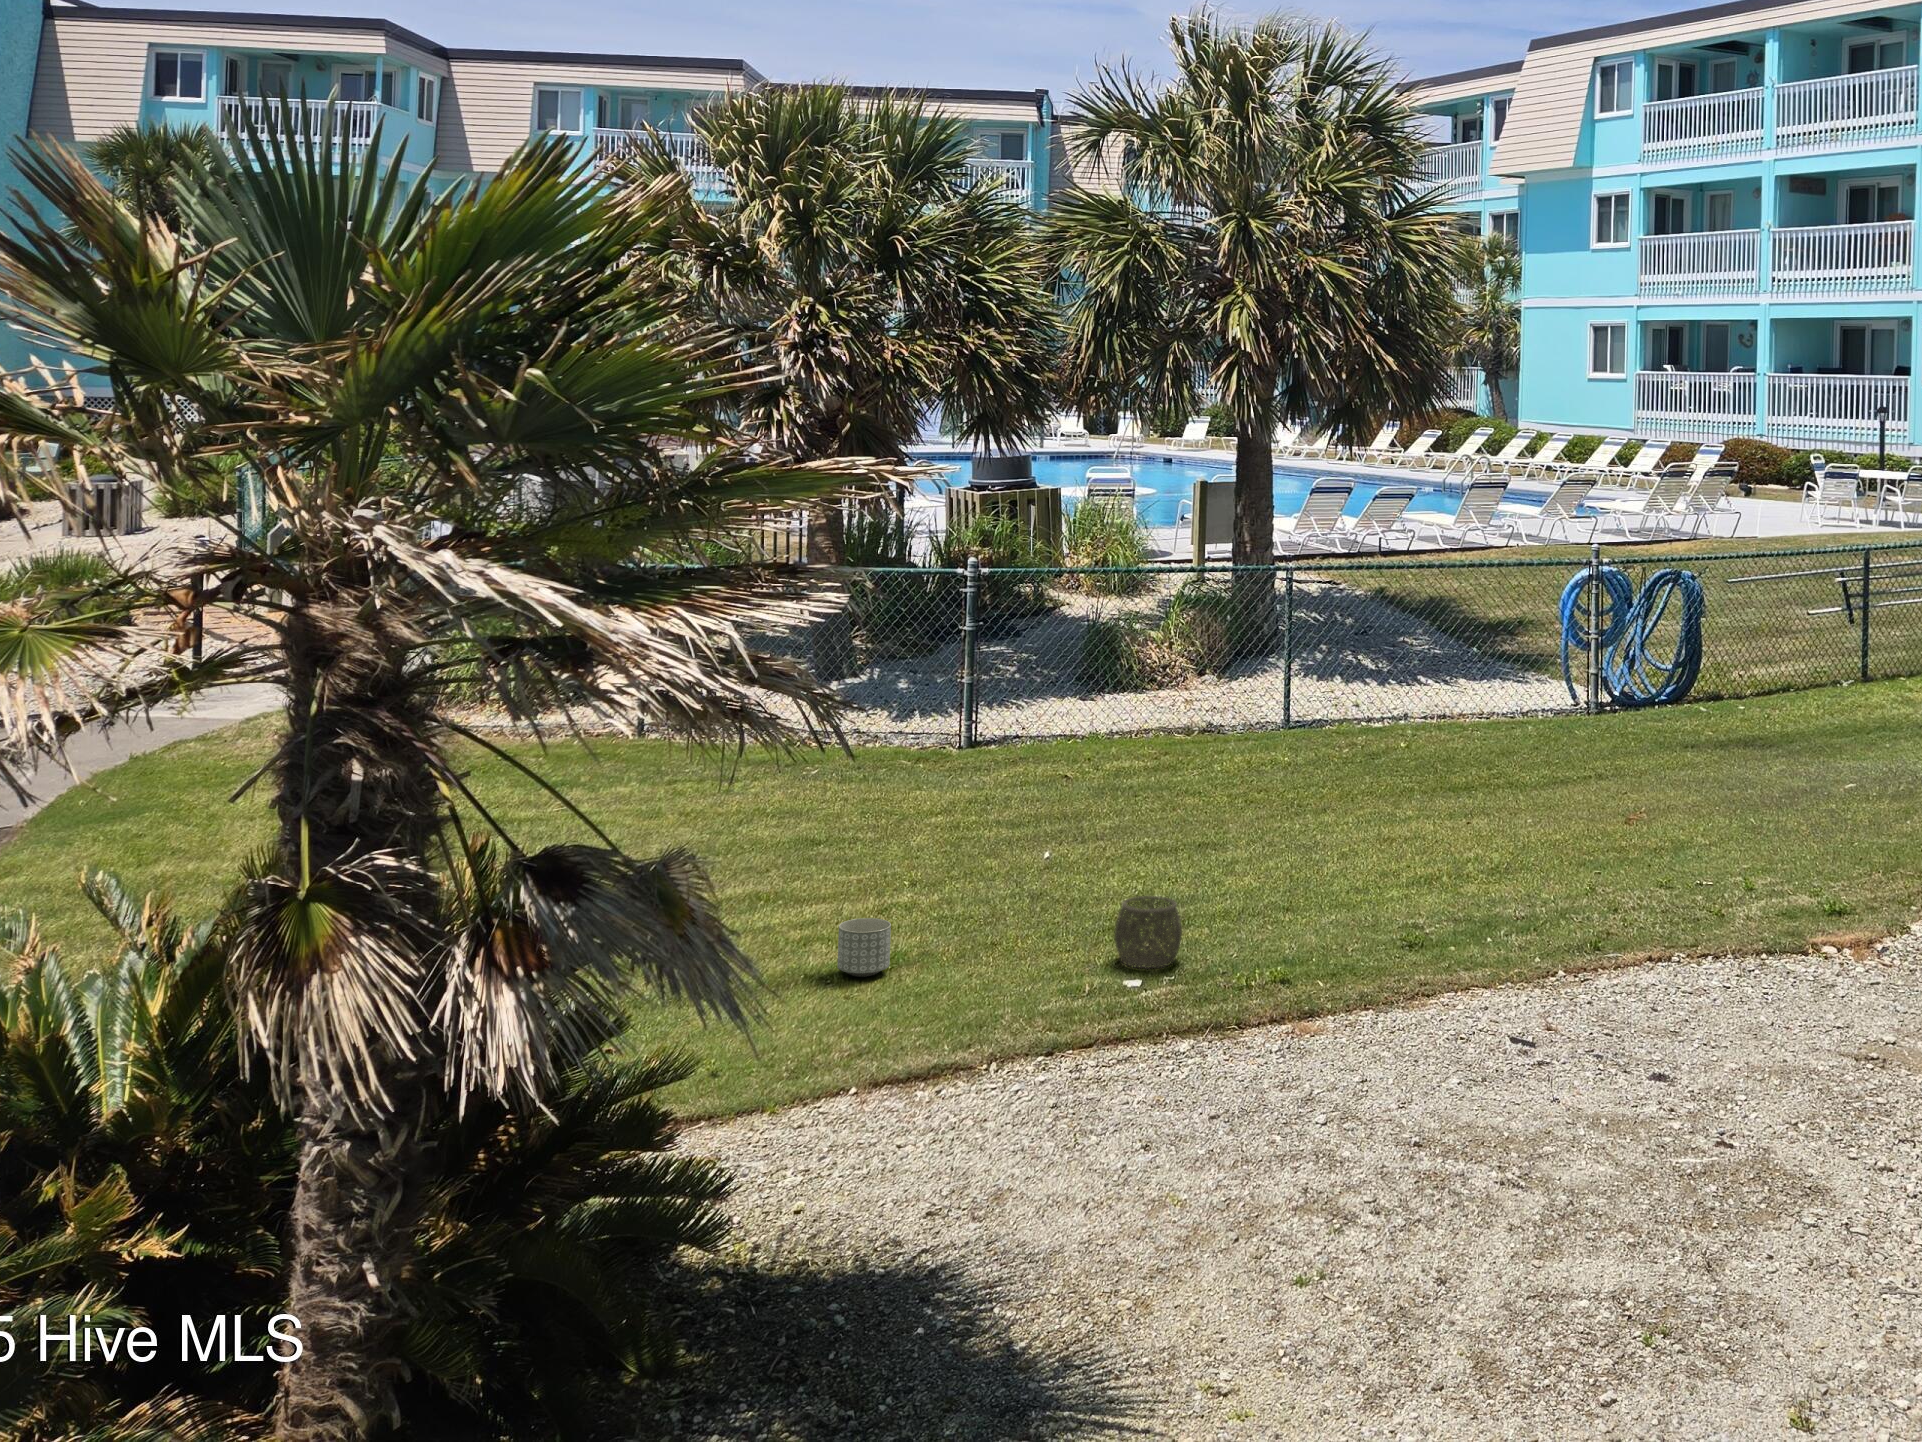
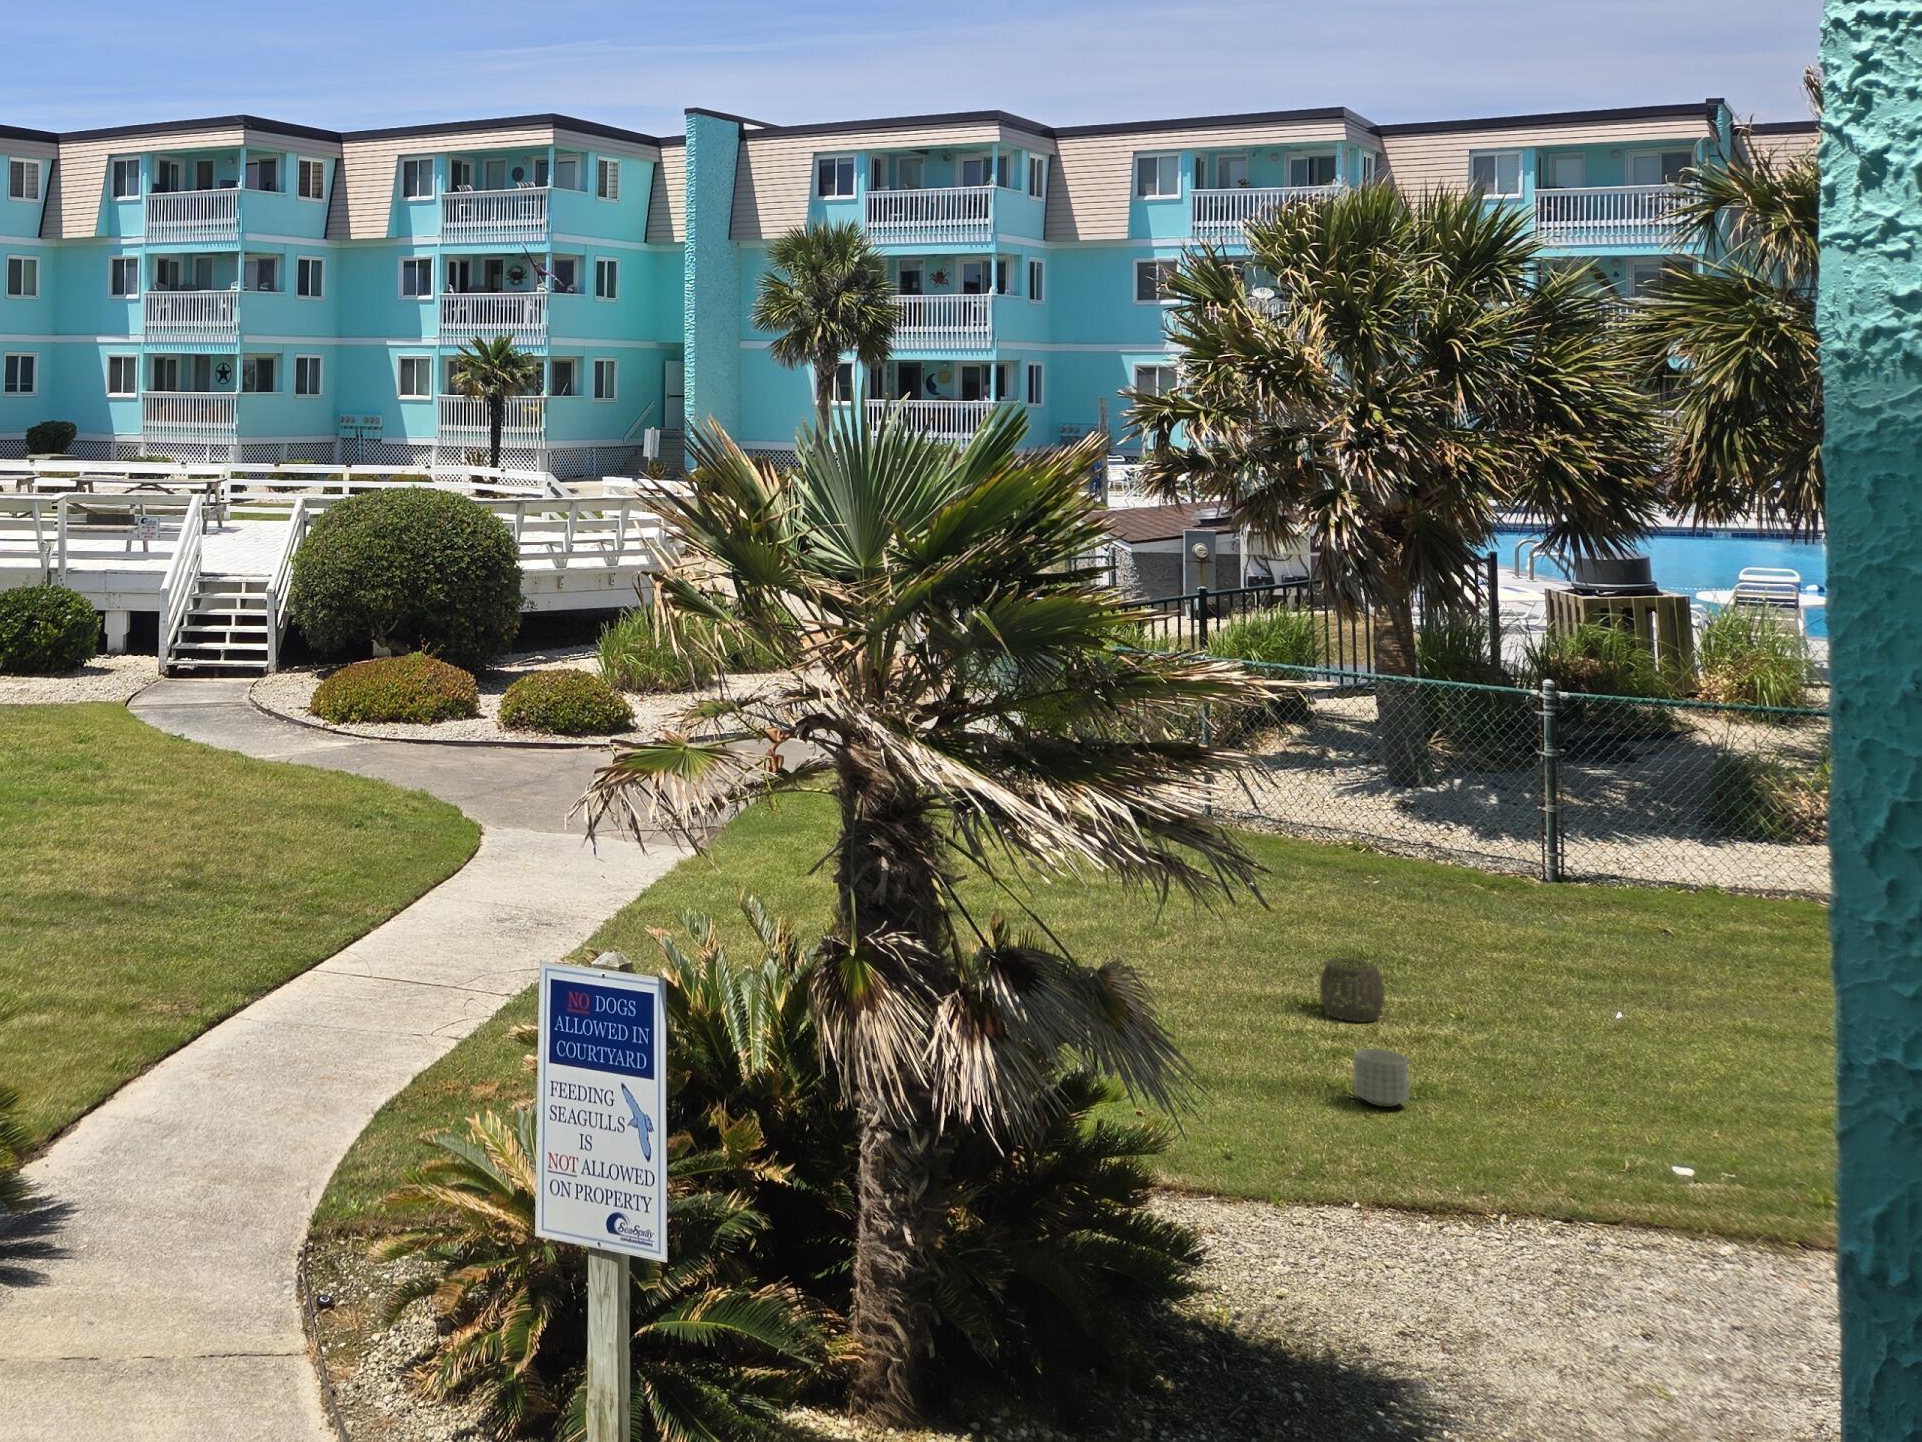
woven basket: present [1114,896,1182,968] -> present [1320,958,1384,1022]

